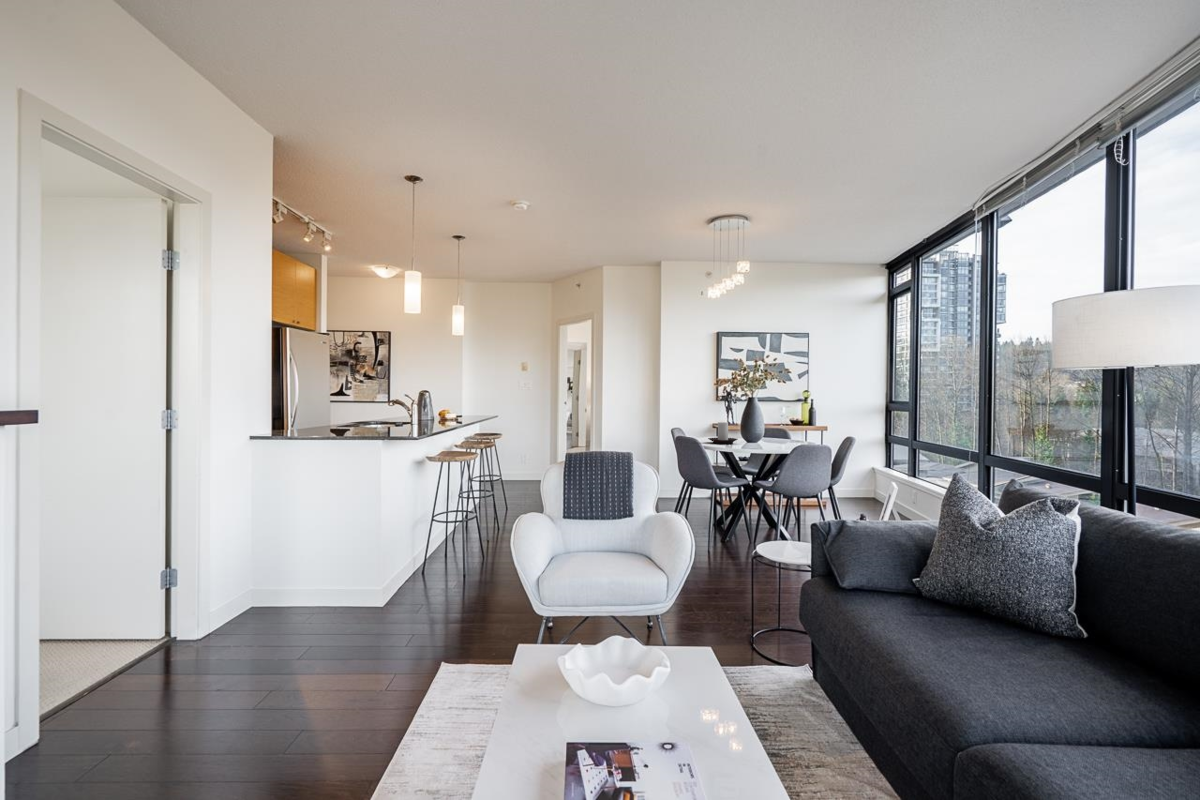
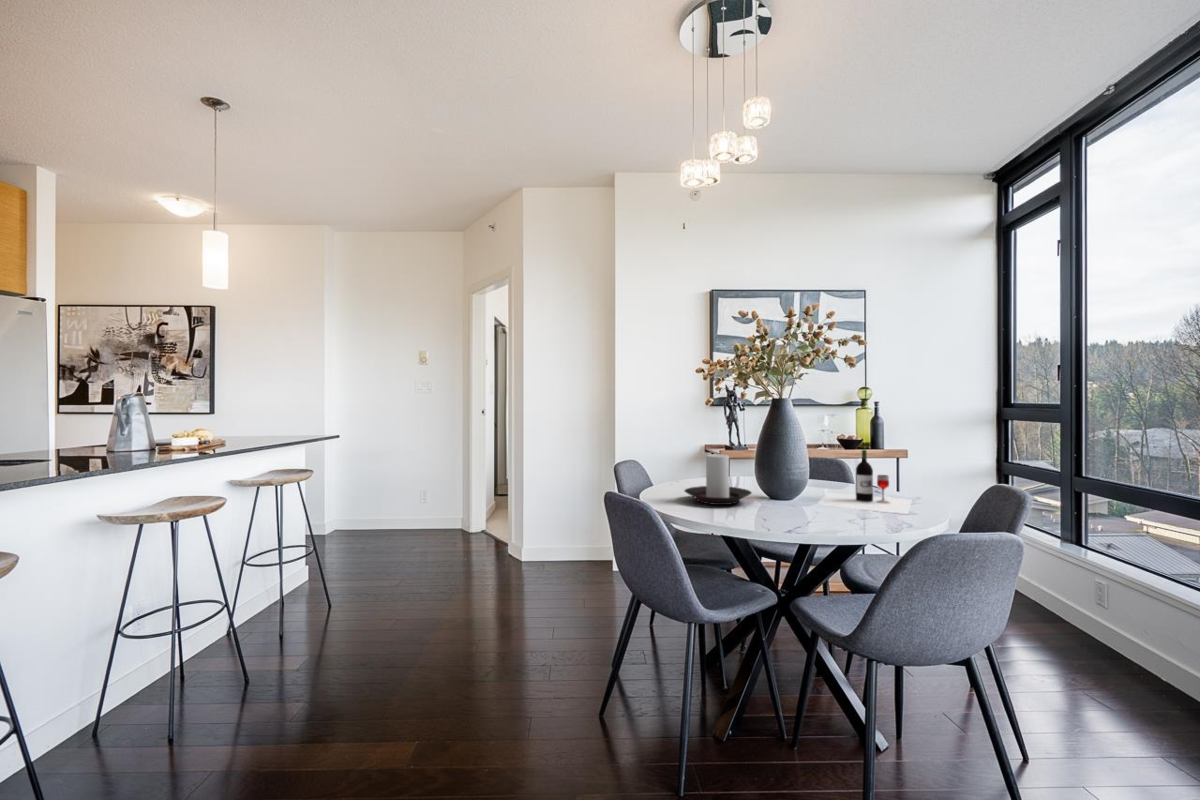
wine bottle: none [766,421,811,447] -> present [818,450,912,514]

